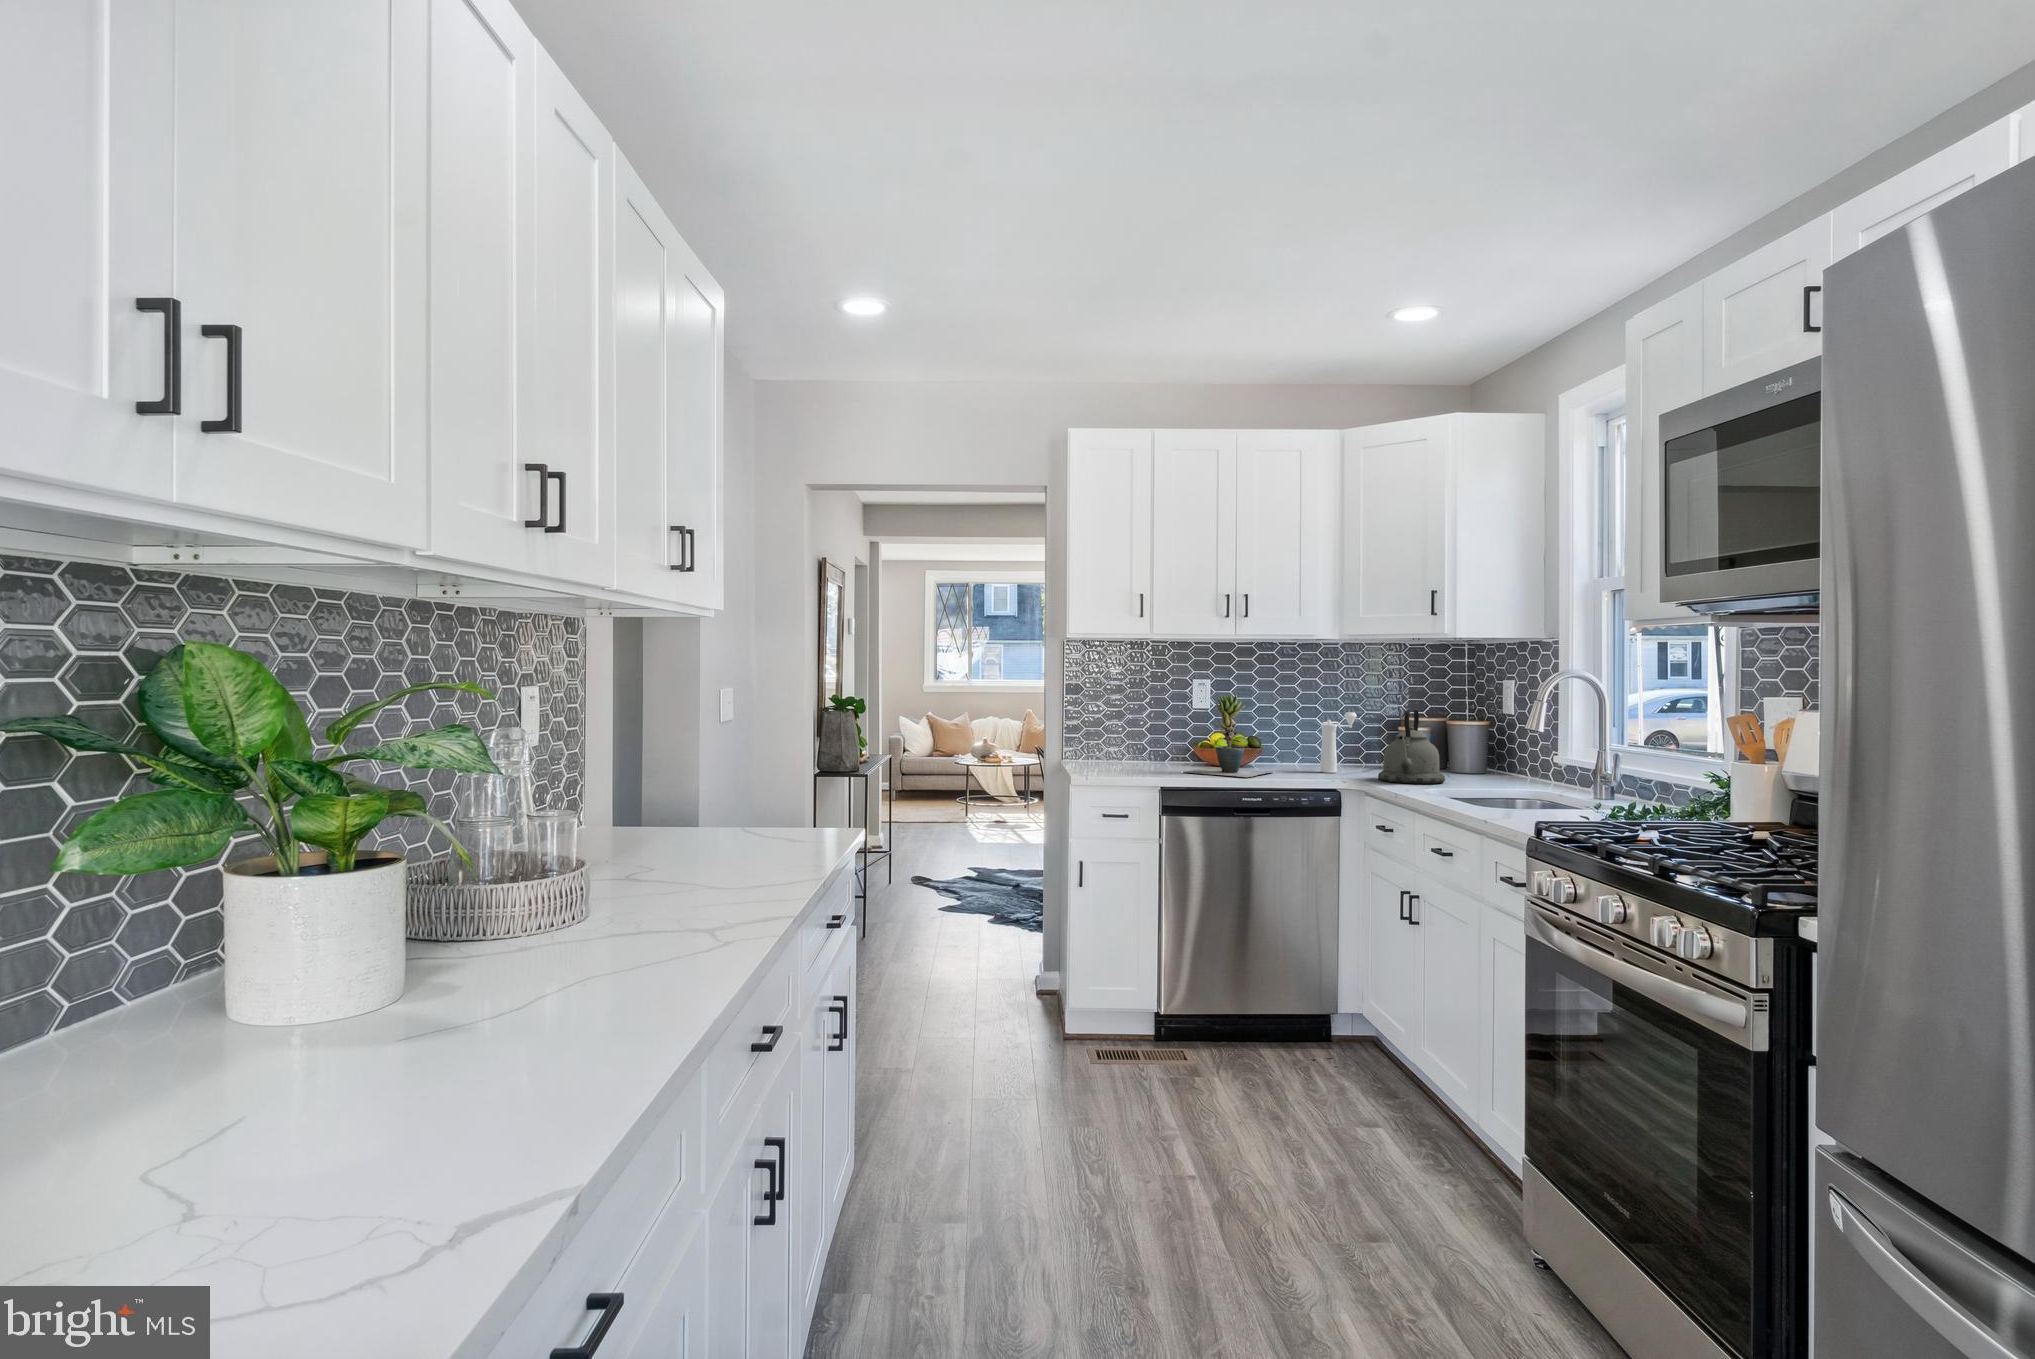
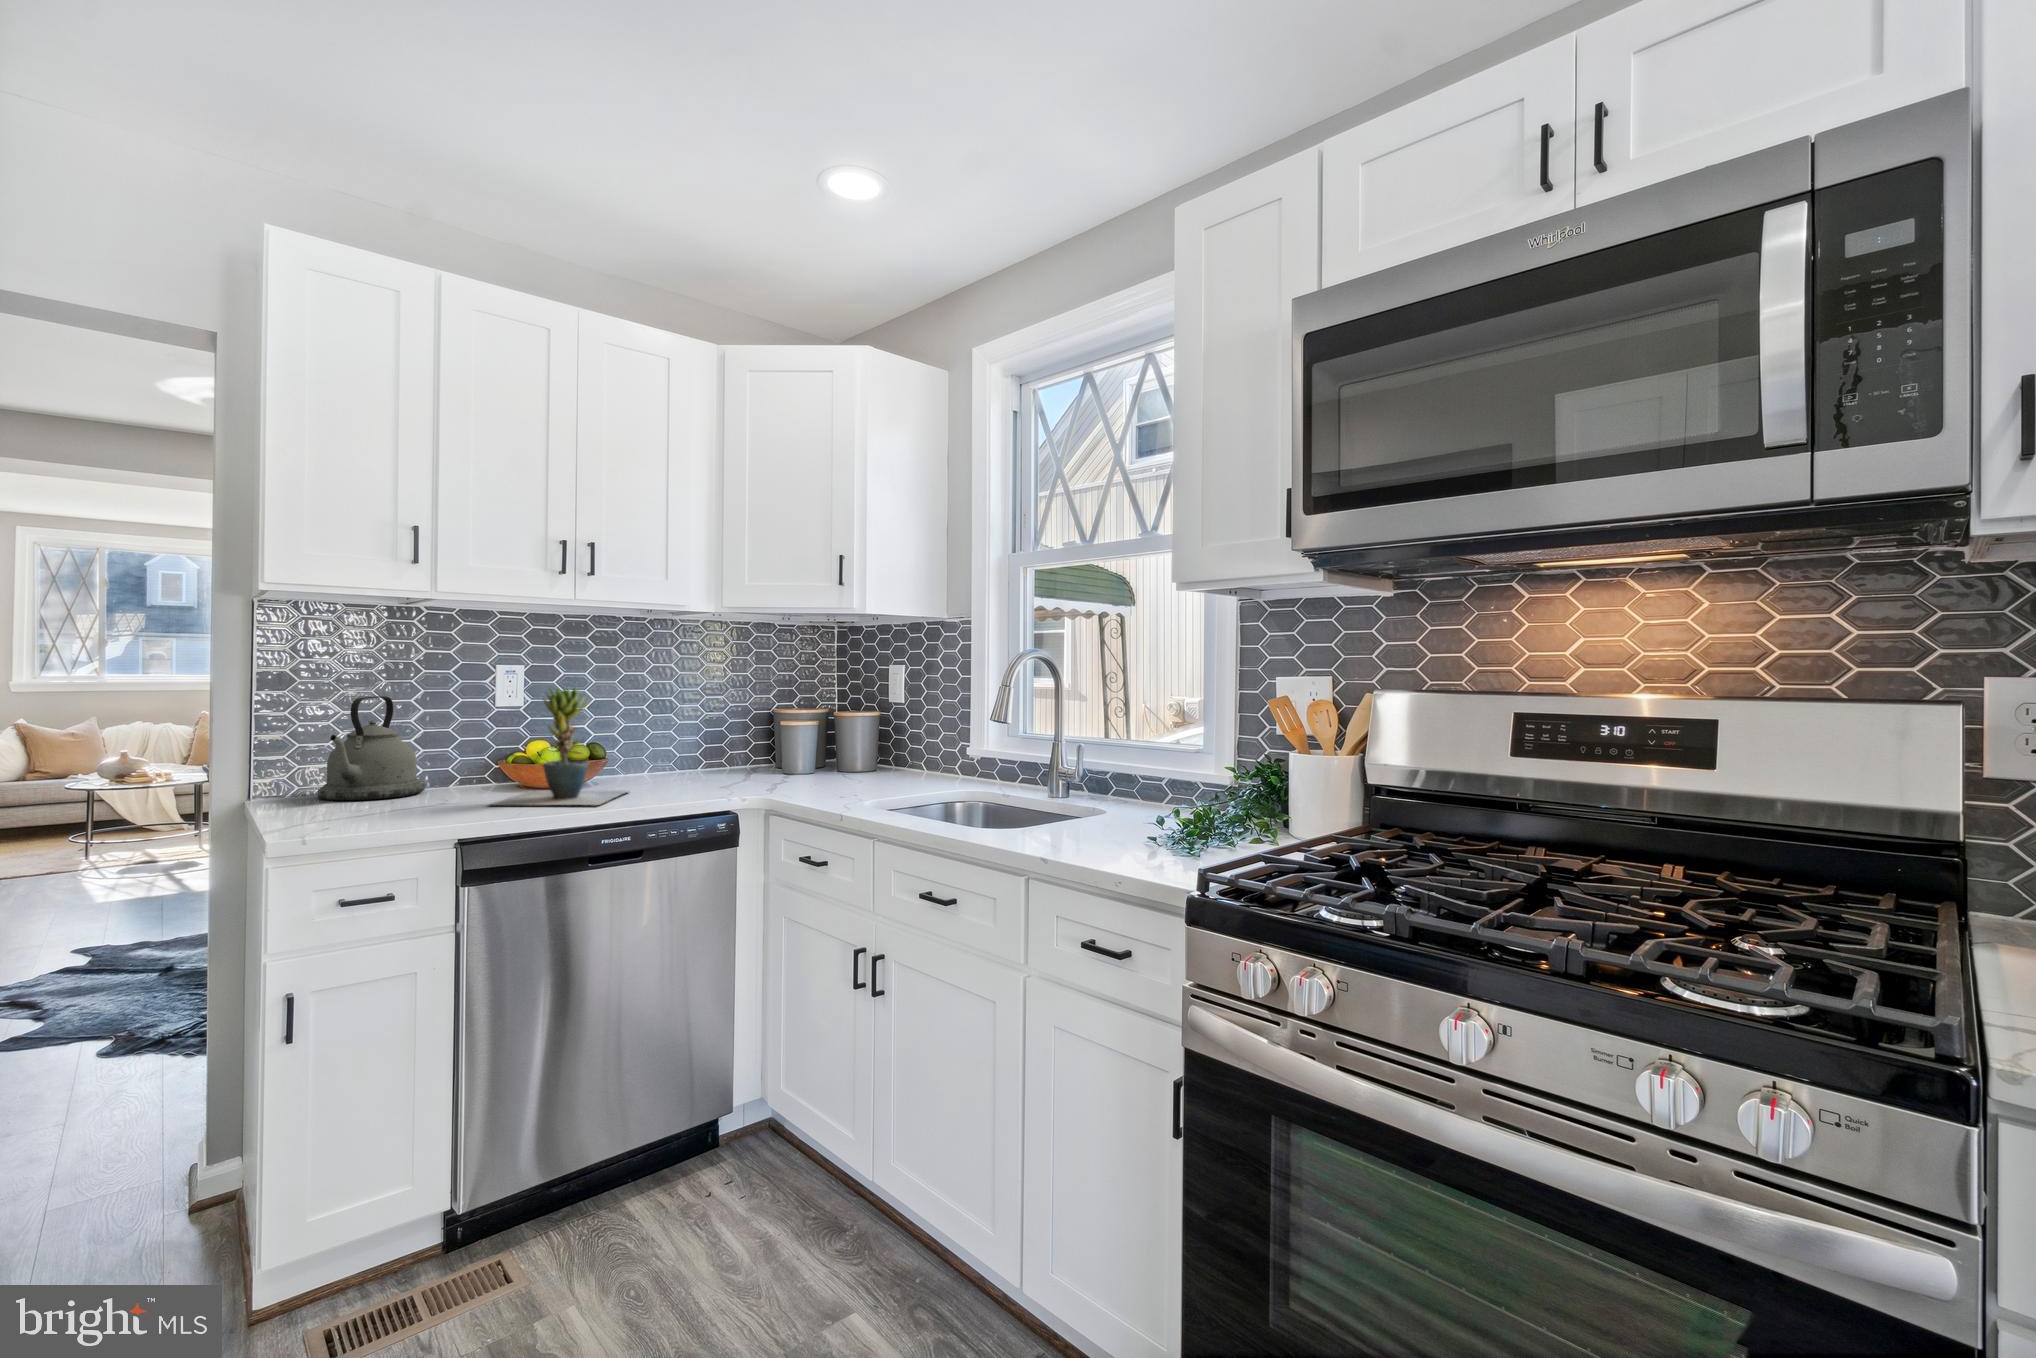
kettle: present [1378,709,1445,784] -> present [318,696,425,800]
pepper mill: present [1320,712,1357,773] -> none [690,707,733,785]

